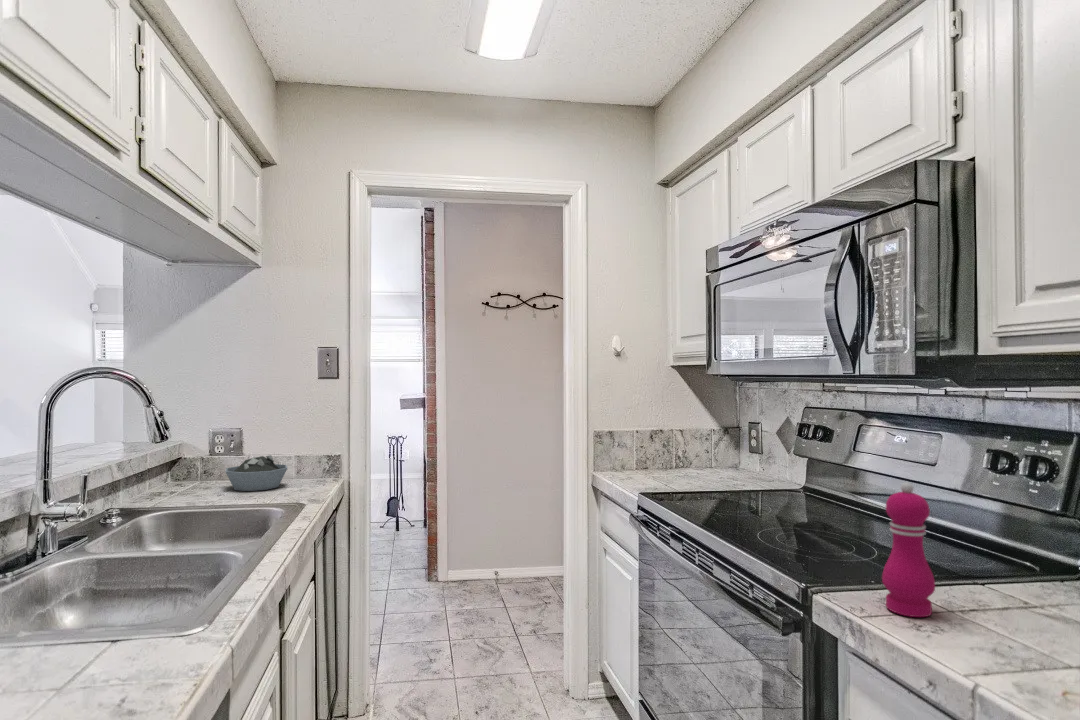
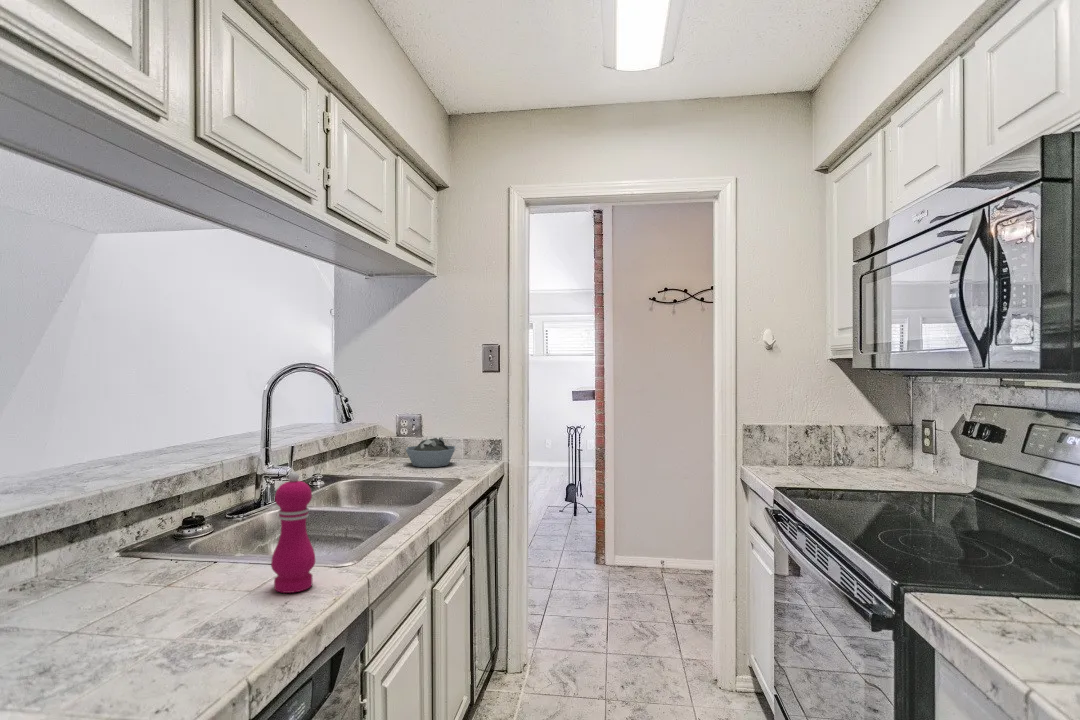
pepper mill: present [882,482,935,617] -> present [271,472,315,593]

